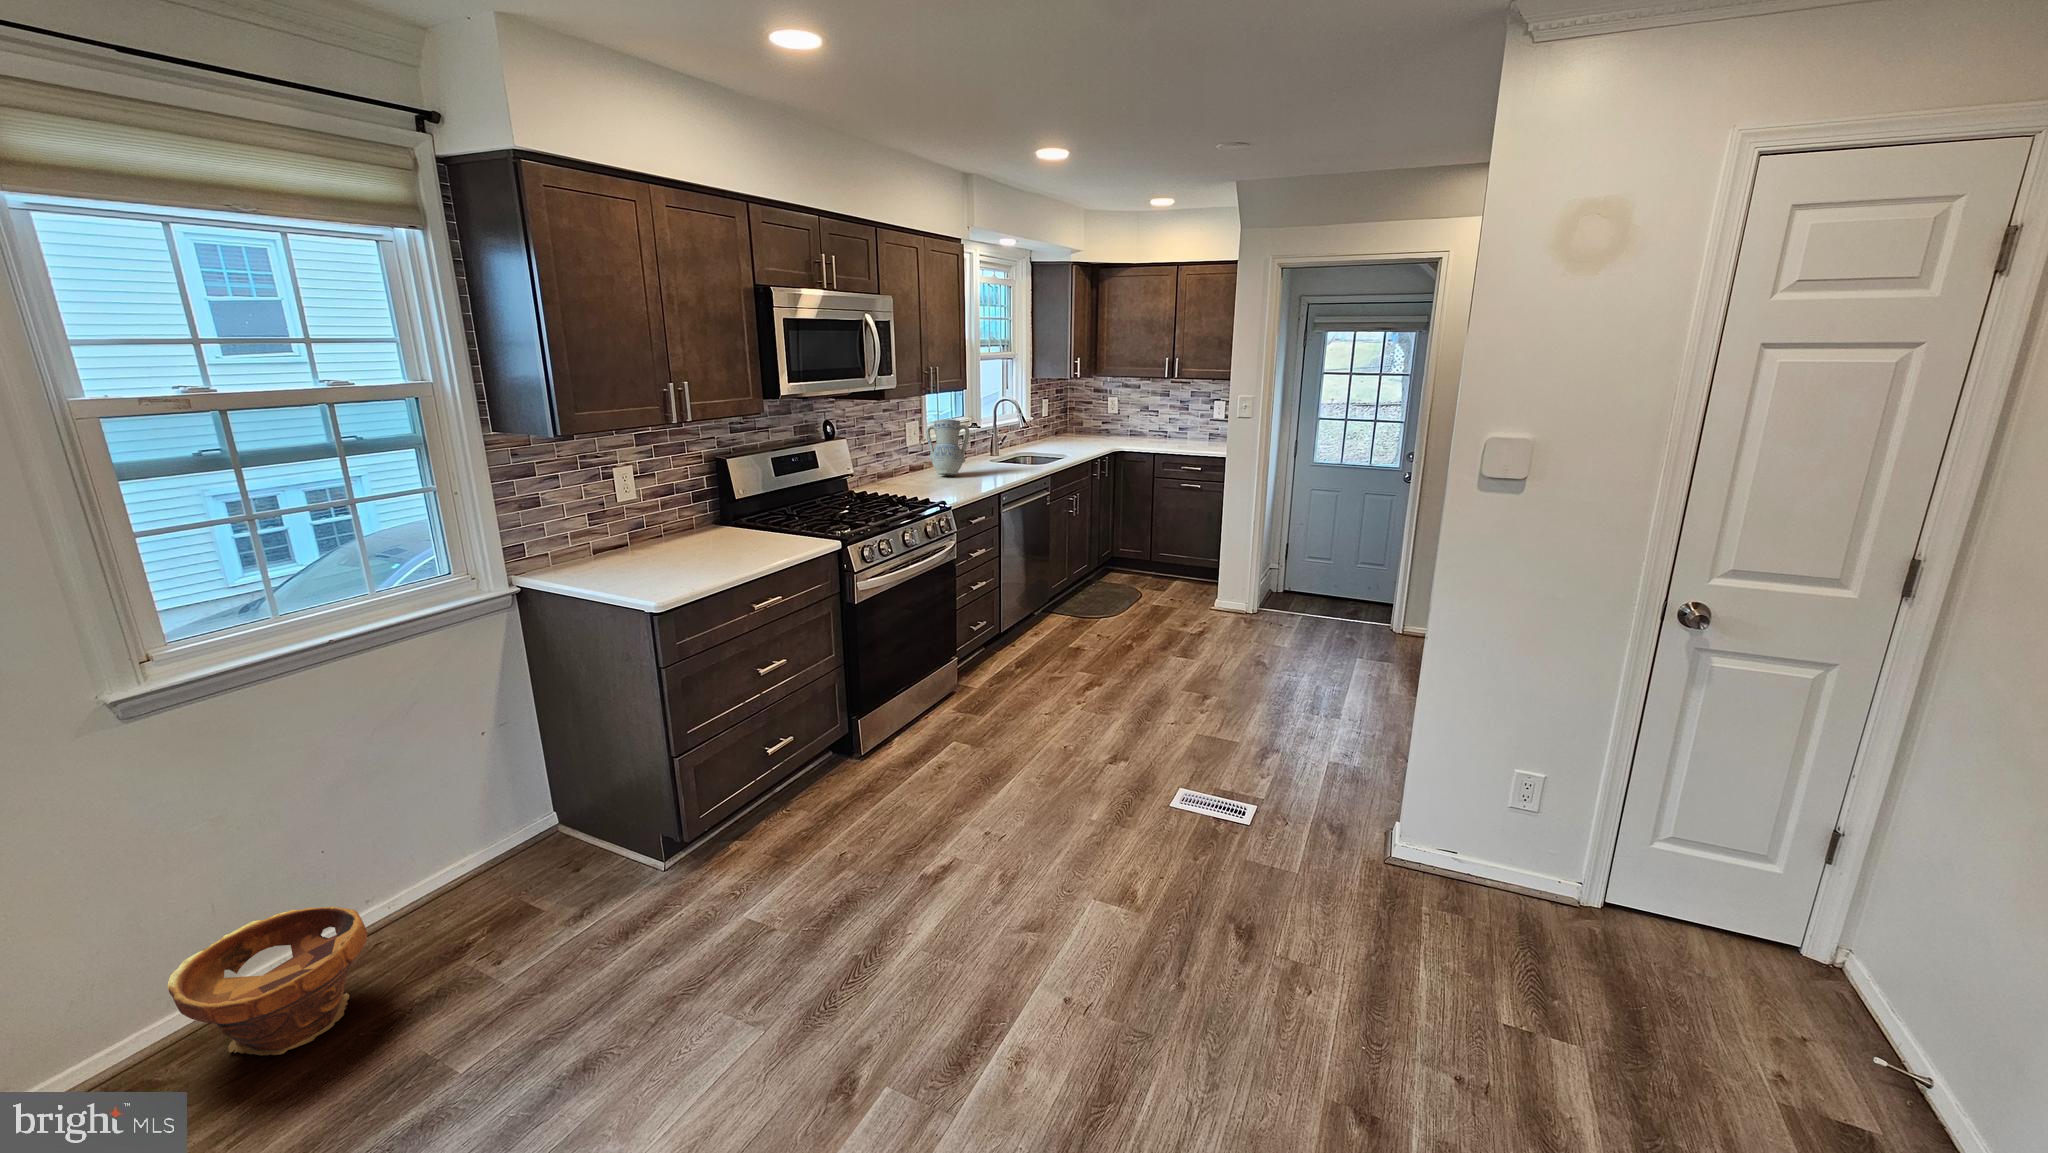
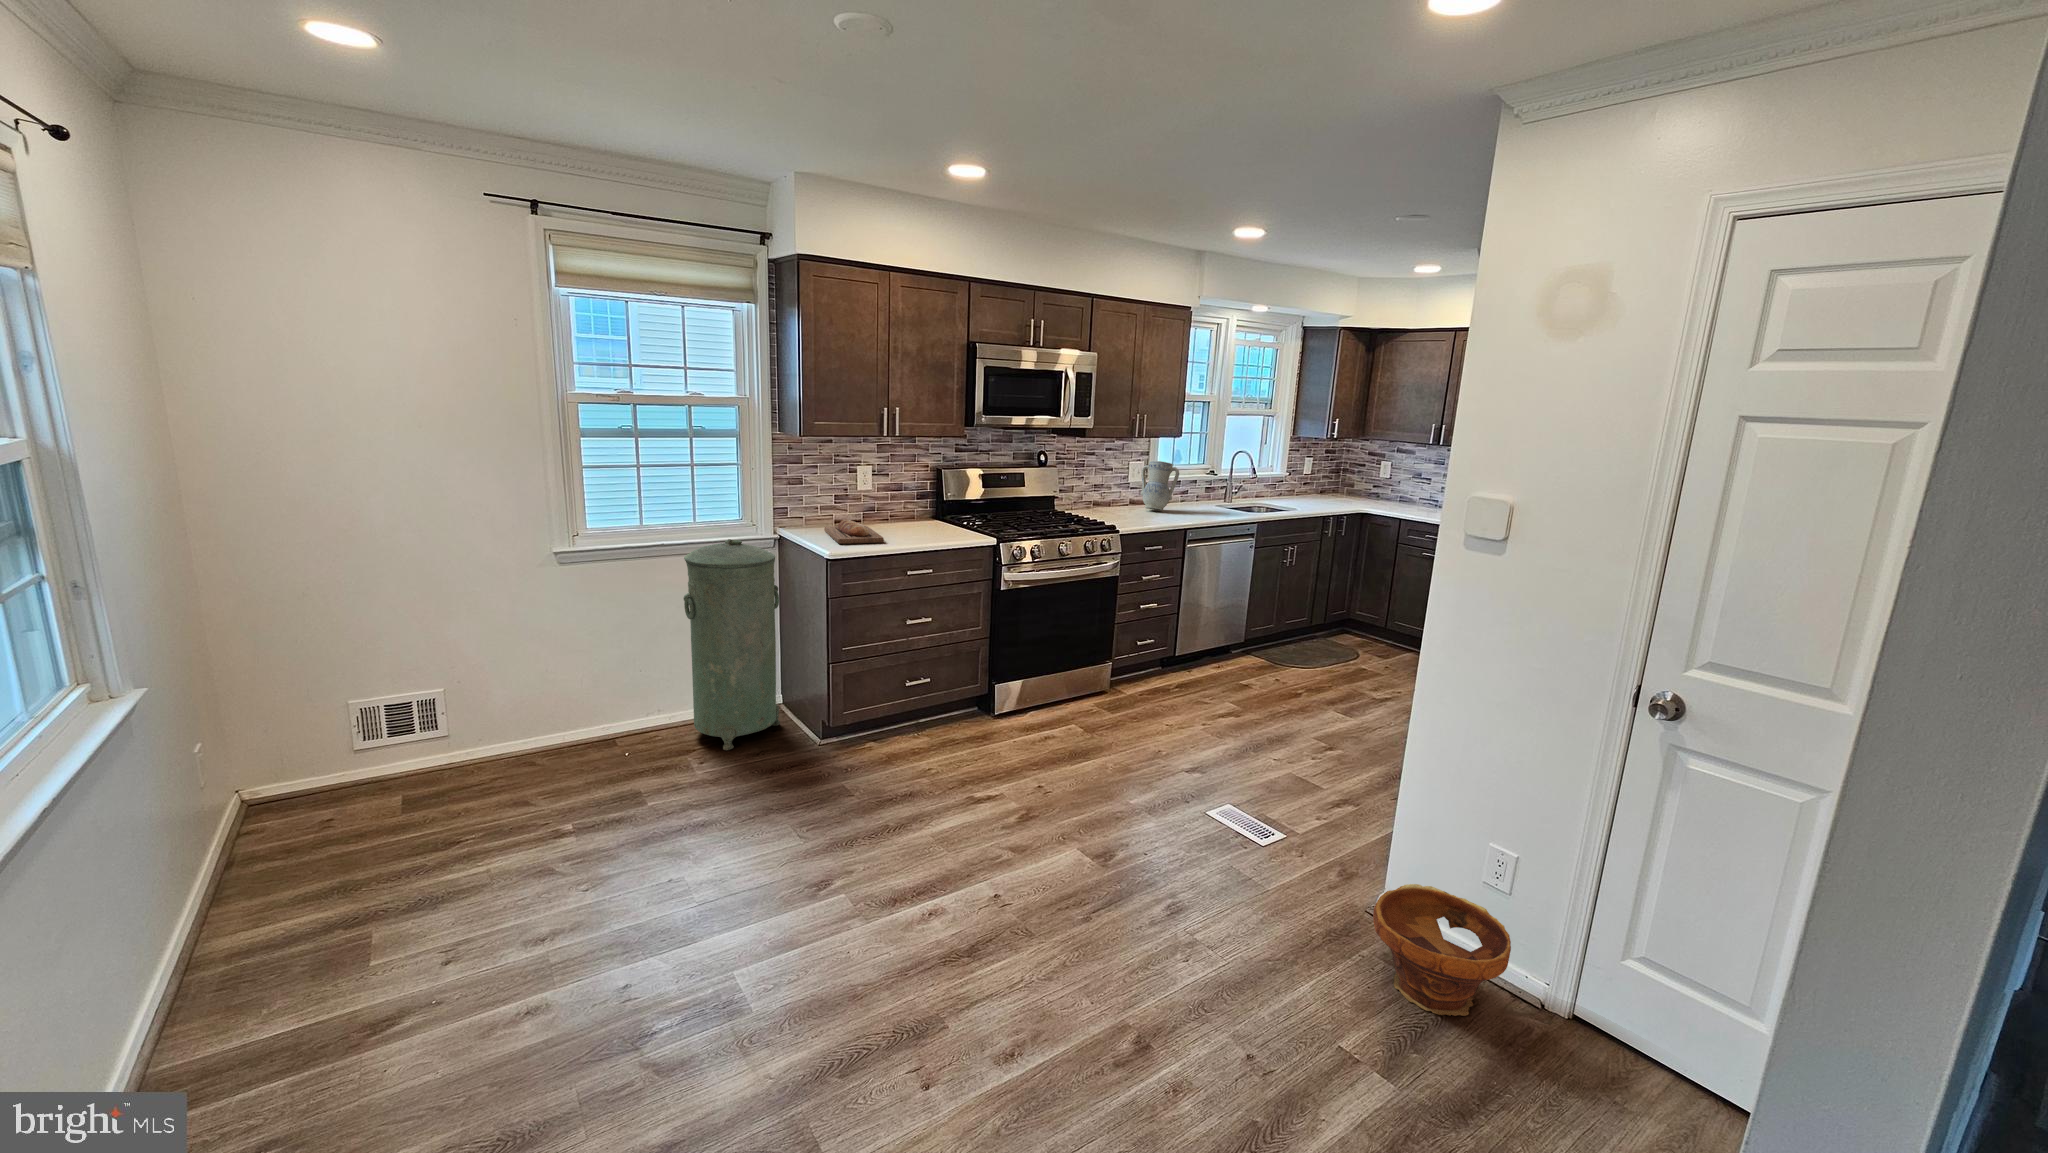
bread loaf: none [597,547,713,586] -> present [824,520,884,544]
trash can: none [384,609,581,929] -> present [684,539,780,750]
planter: present [167,907,368,1056] -> present [1373,884,1511,1016]

